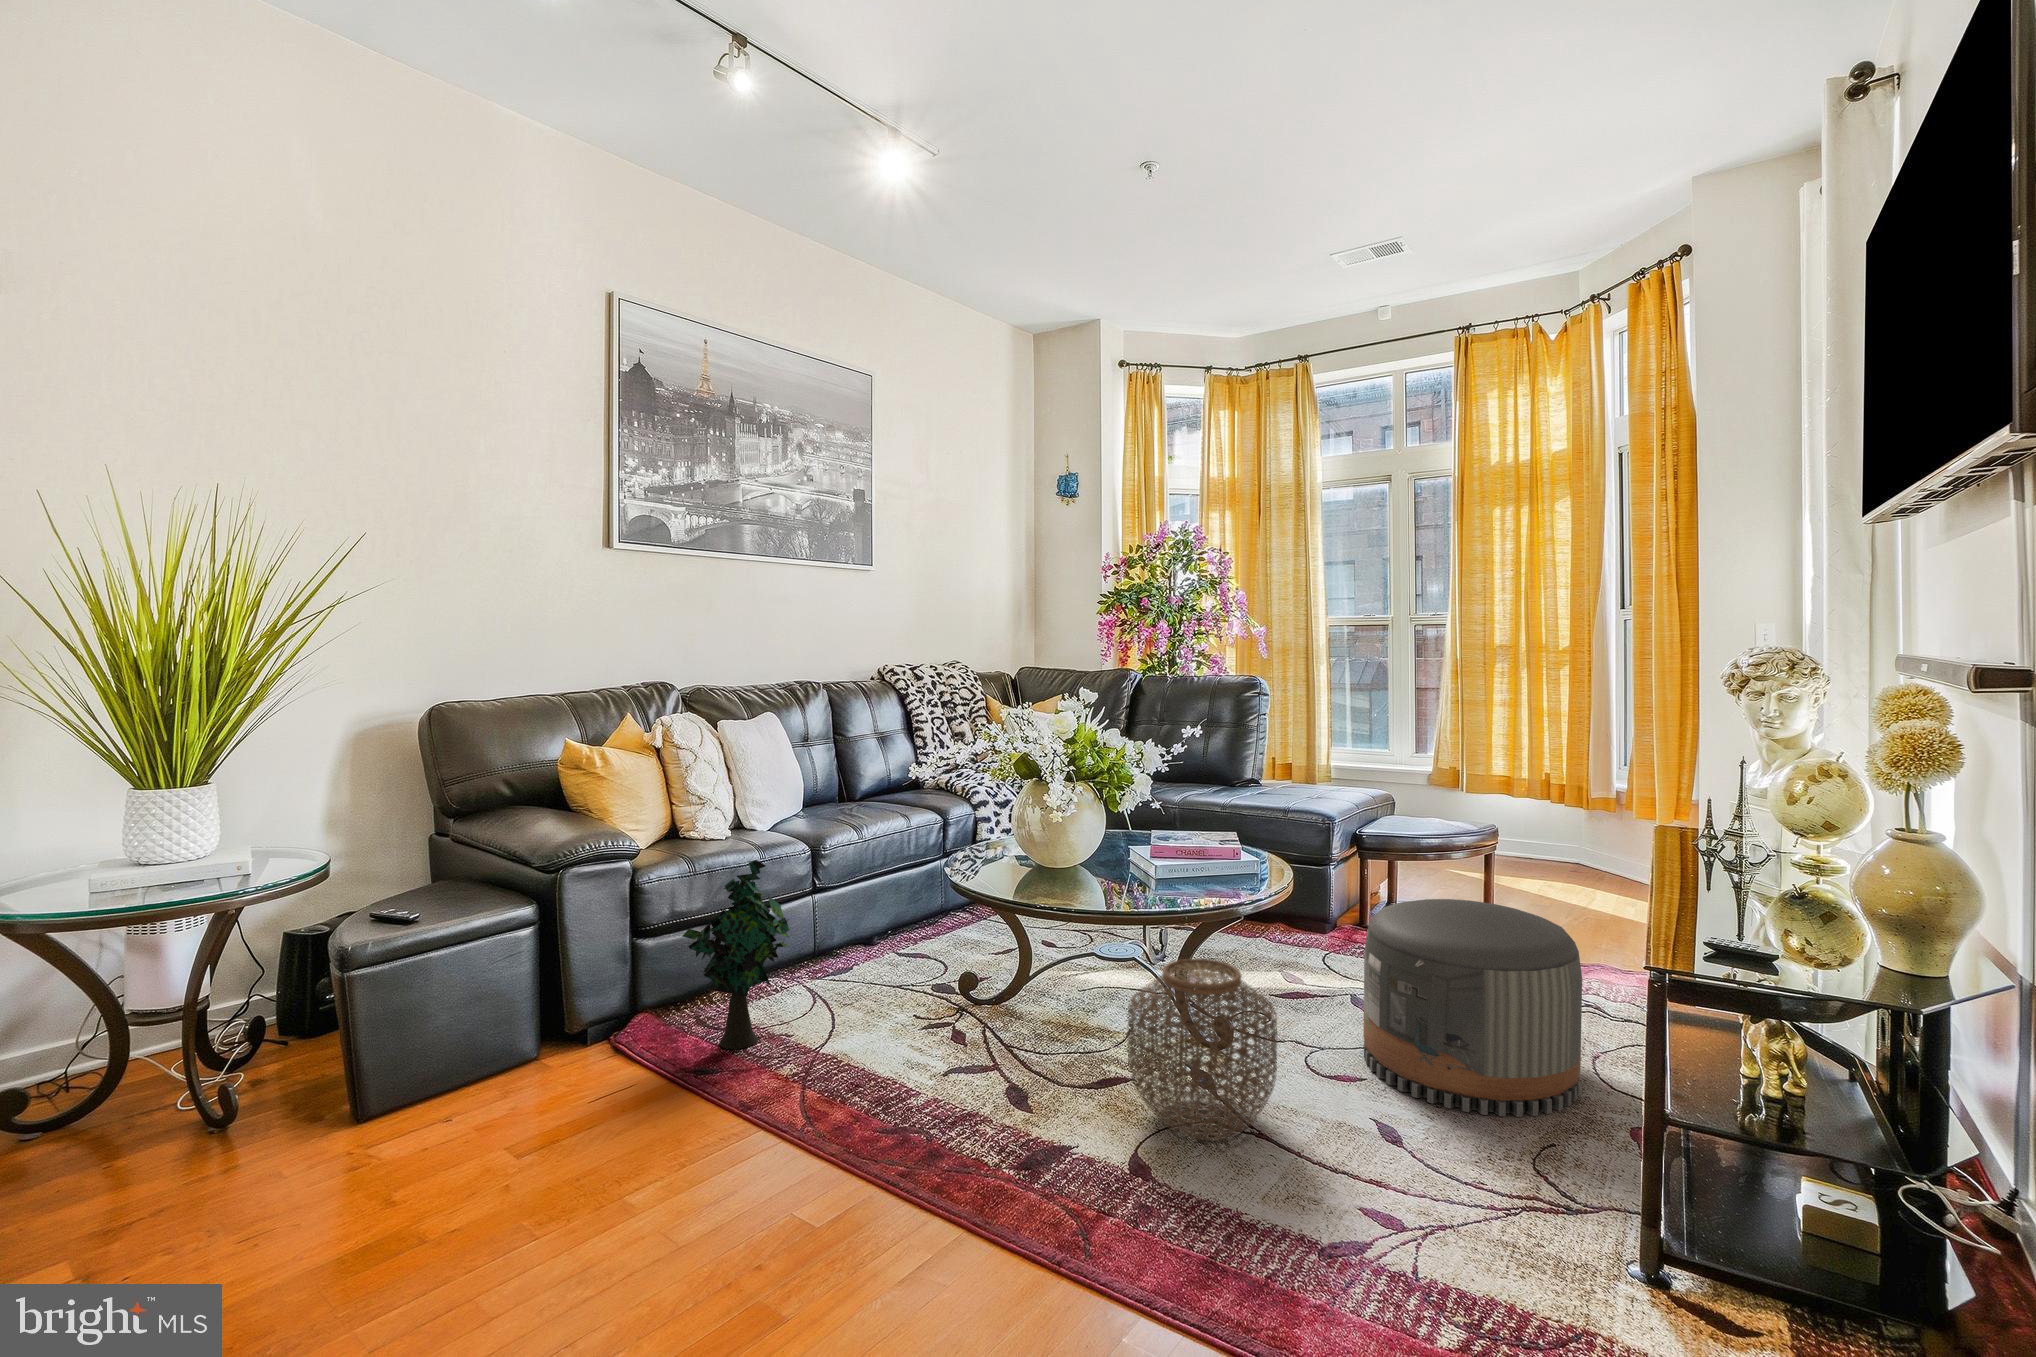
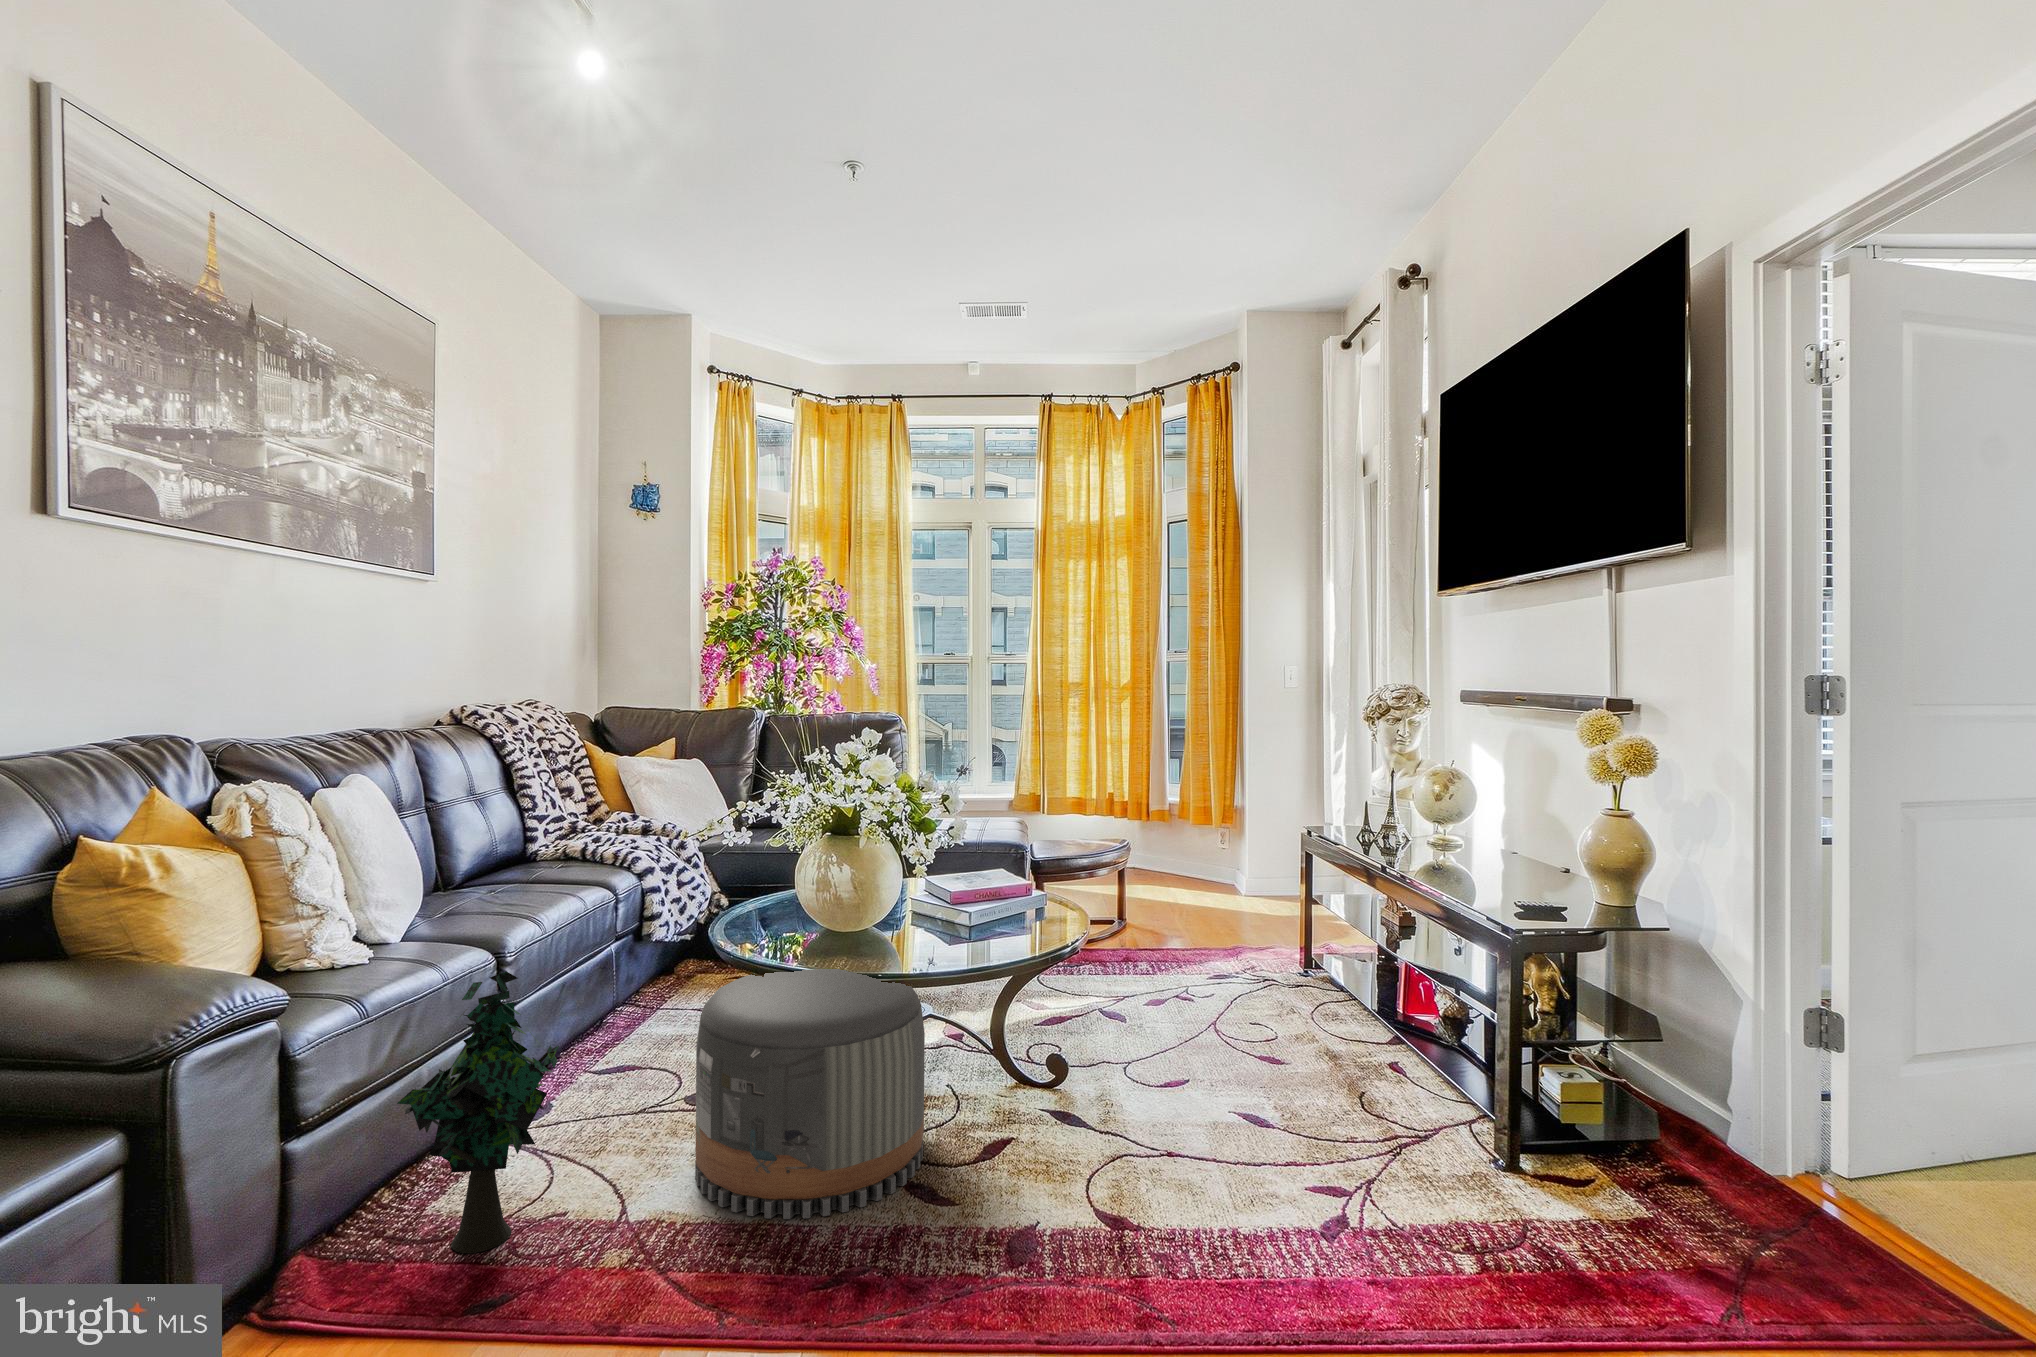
pouf: present [1363,899,1582,1117] -> present [695,969,925,1219]
woven basket: present [1127,959,1277,1141] -> none [1038,994,1189,1181]

